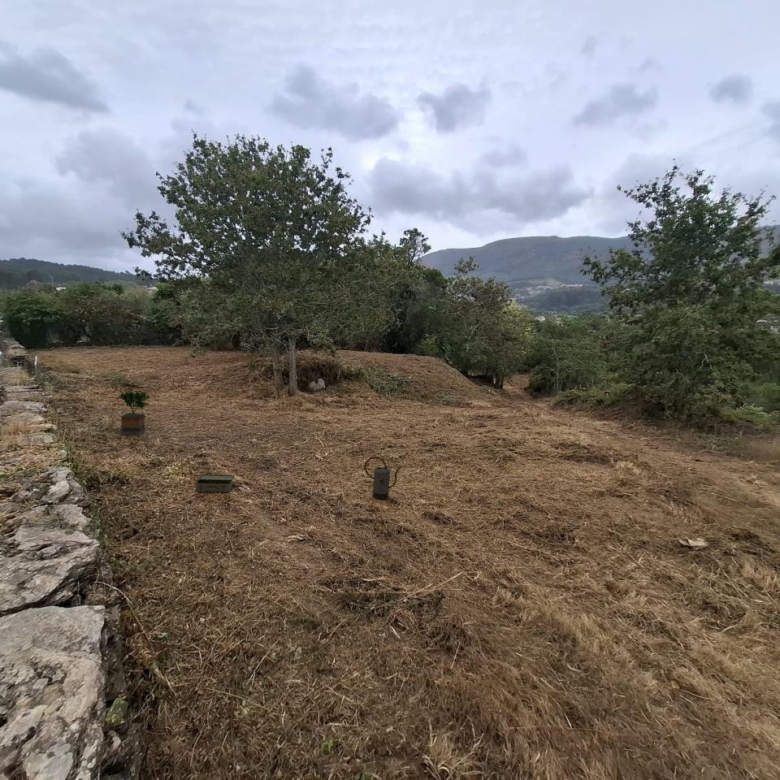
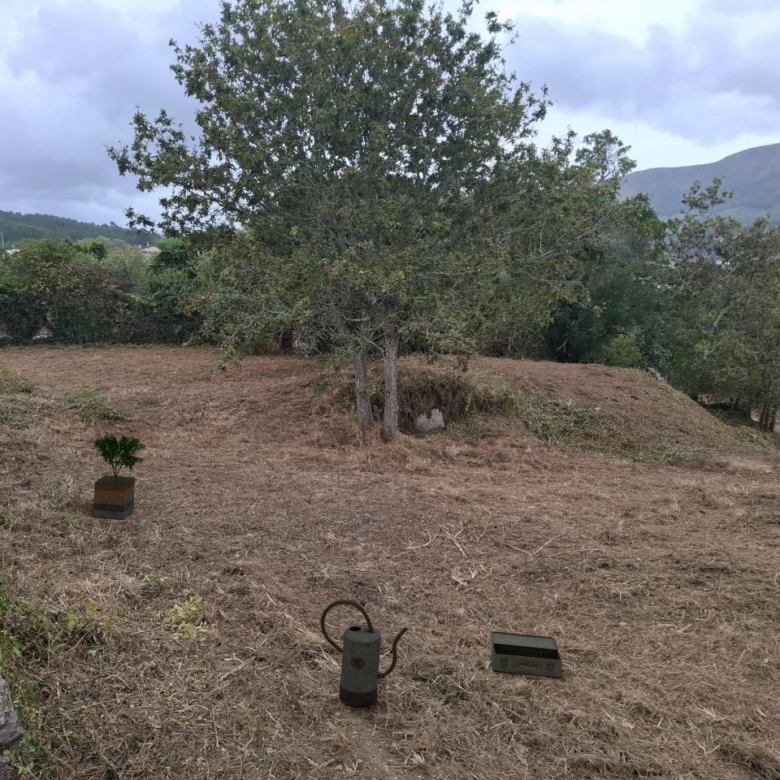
watering can: present [365,457,401,500] -> present [321,600,408,707]
toolbox: present [195,474,234,492] -> present [491,631,562,677]

